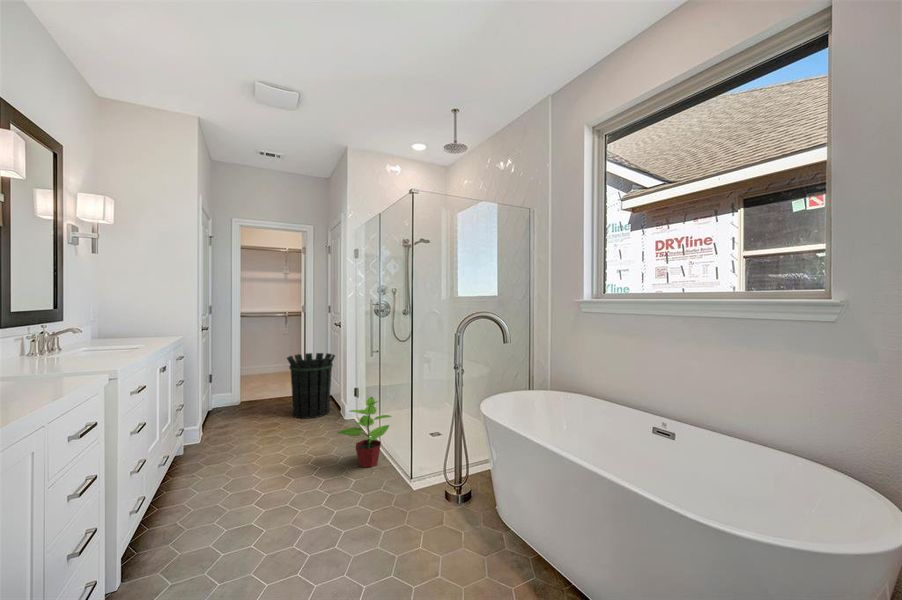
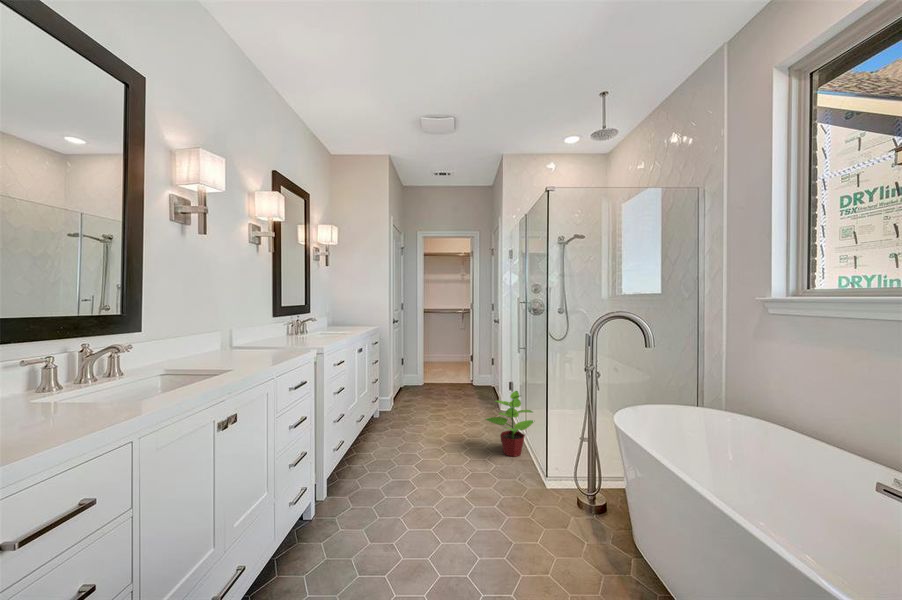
waste bin: present [287,353,335,418] -> none [456,346,497,404]

